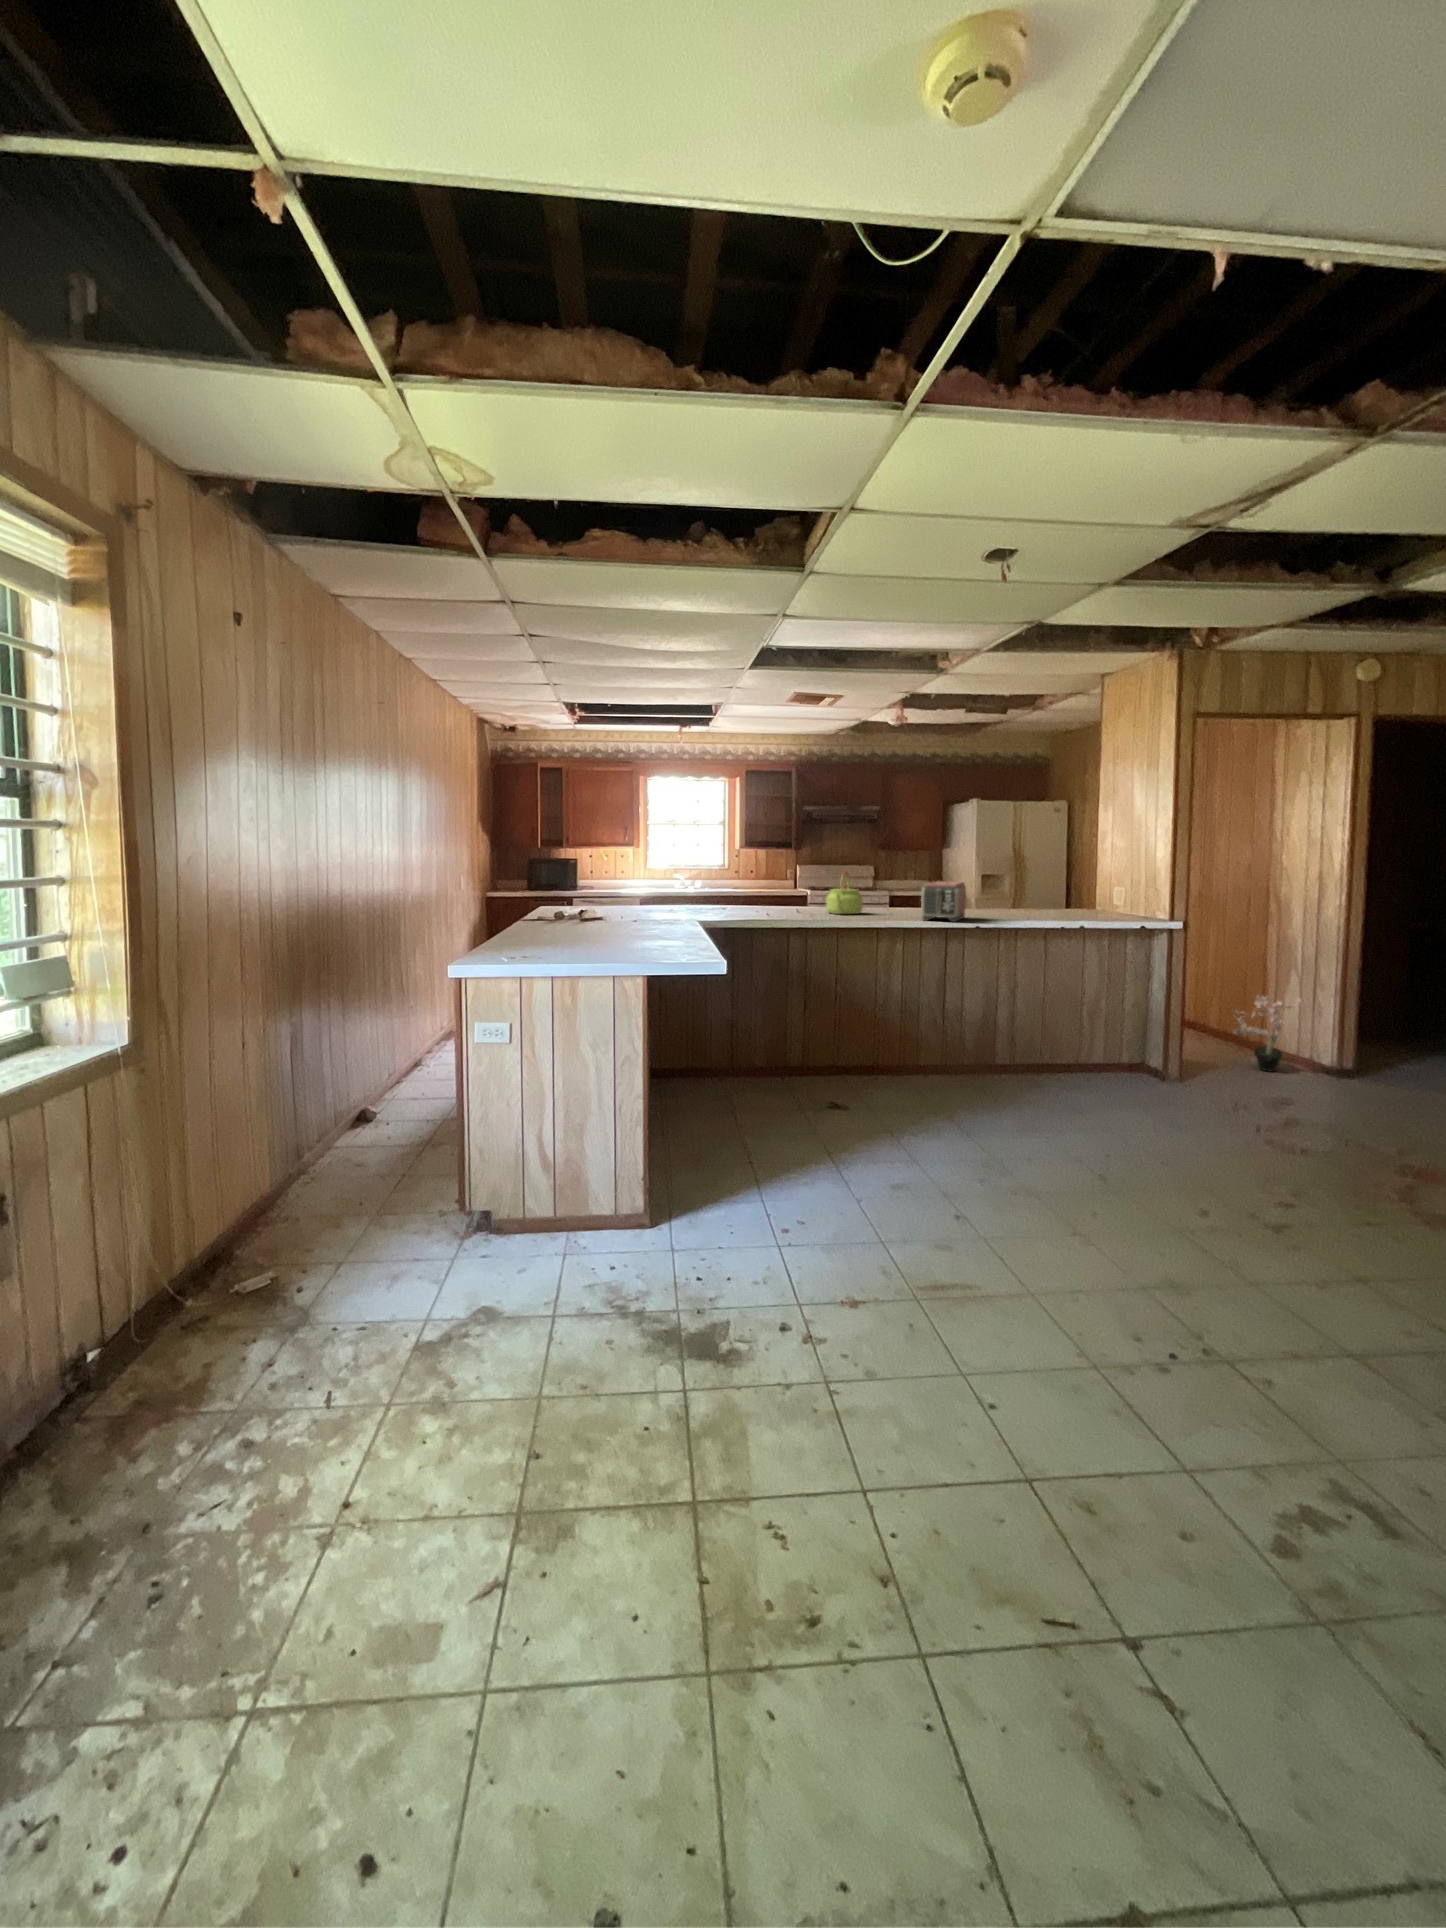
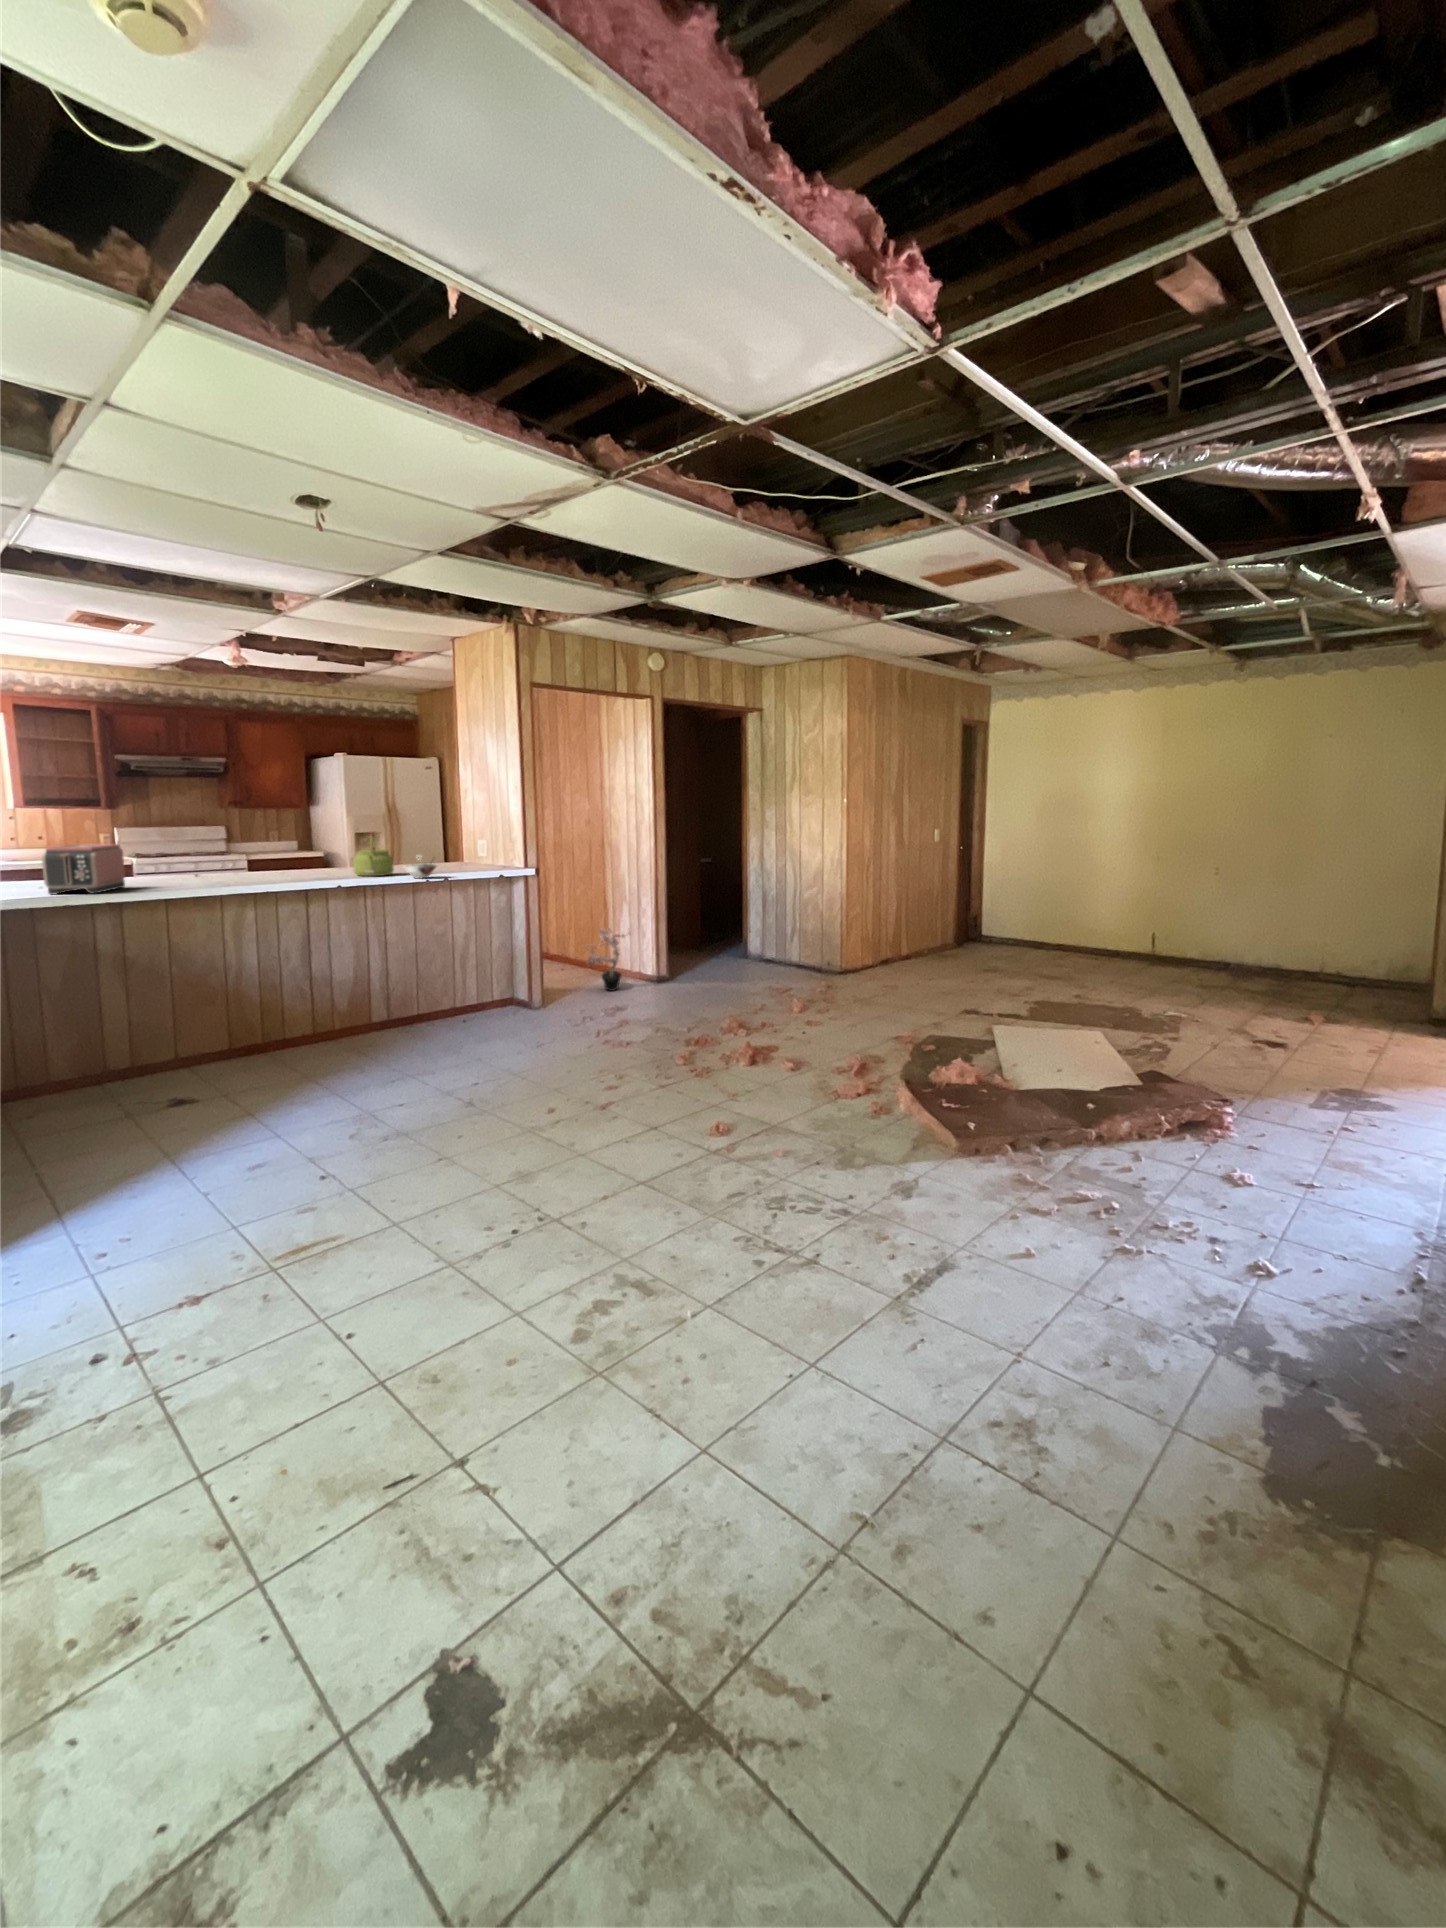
kettle: present [826,872,863,914] -> present [353,833,394,876]
toaster: present [921,881,966,922] -> present [42,844,125,895]
bowl: none [1035,899,1072,922] -> present [404,856,437,878]

